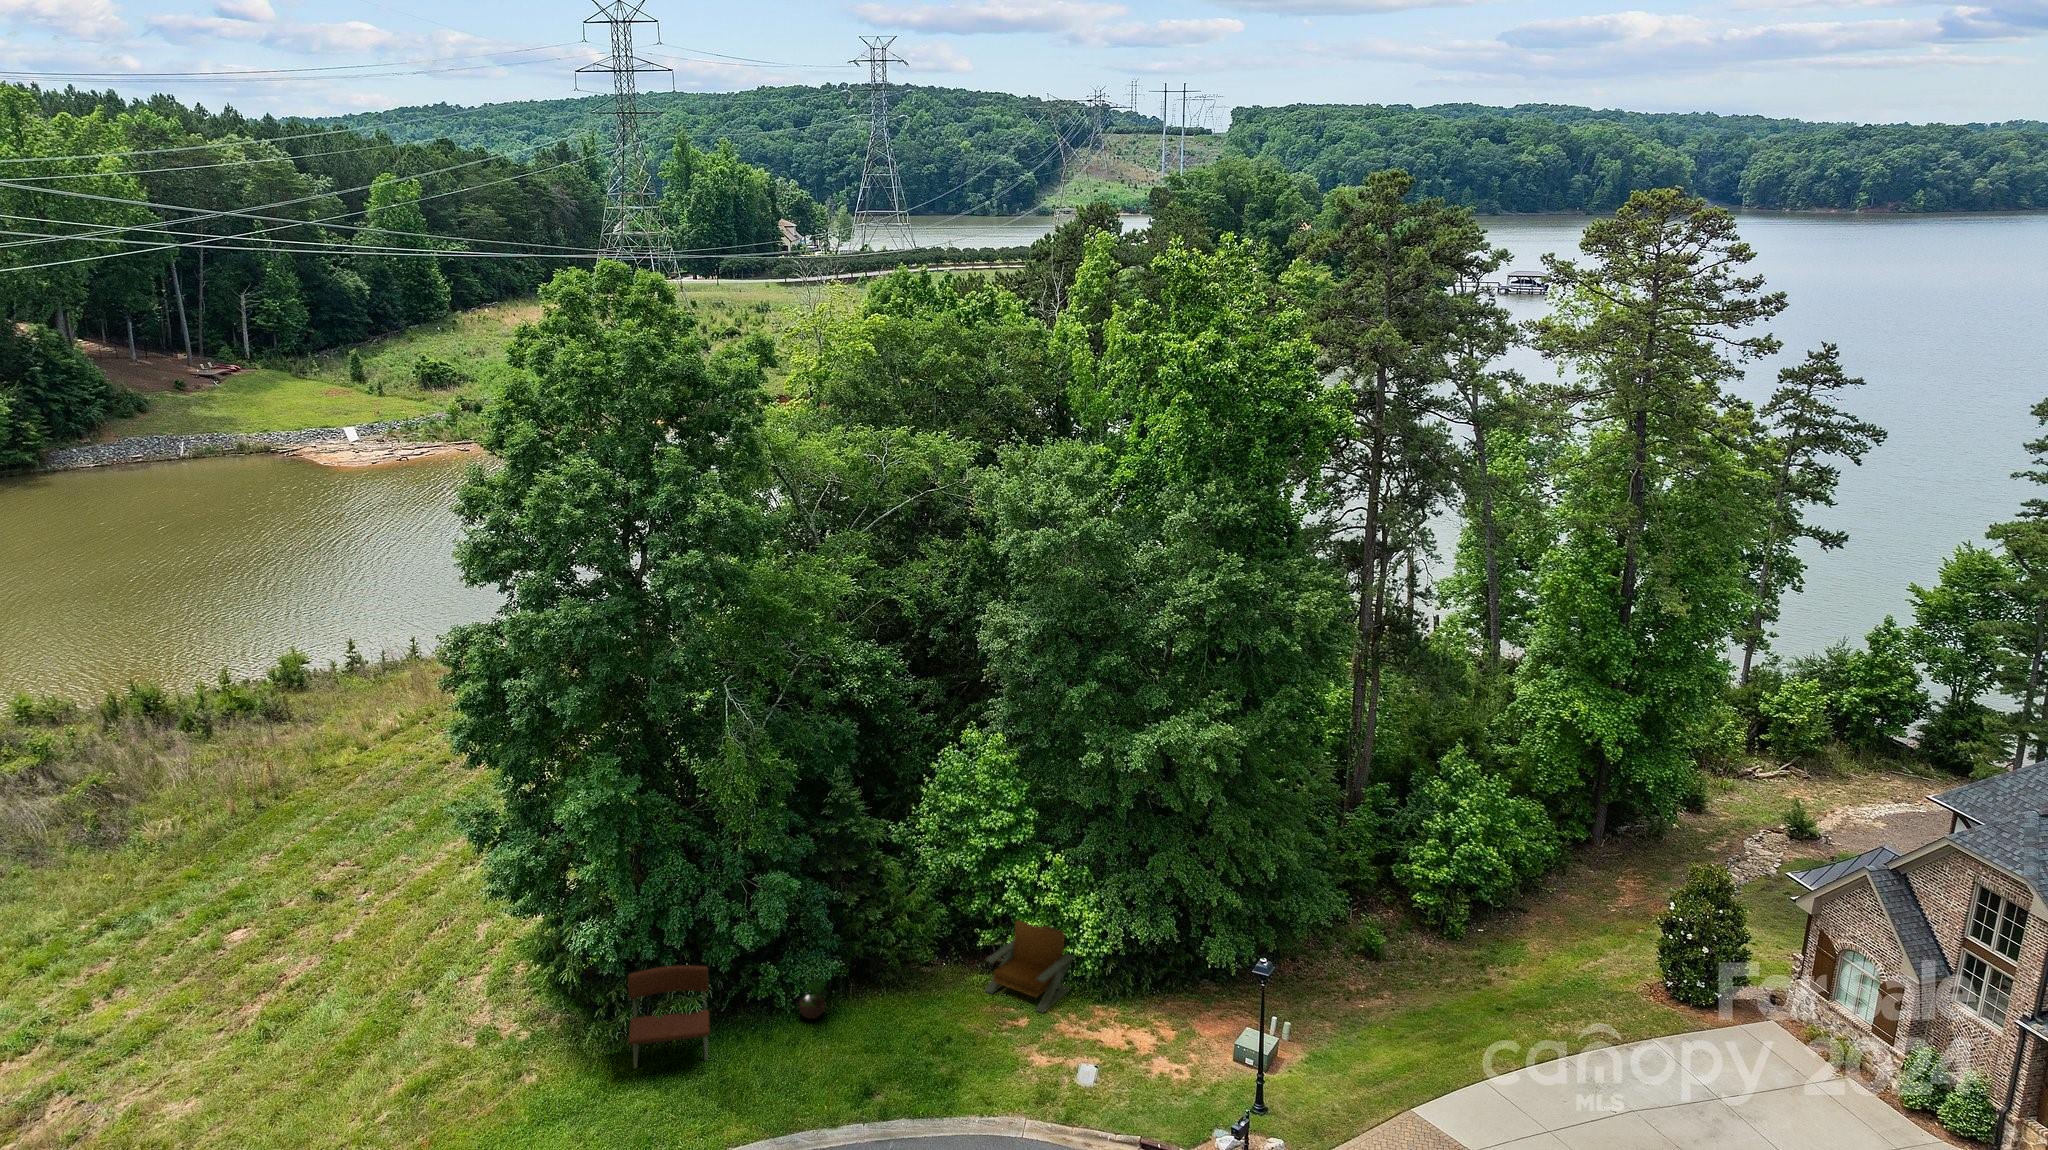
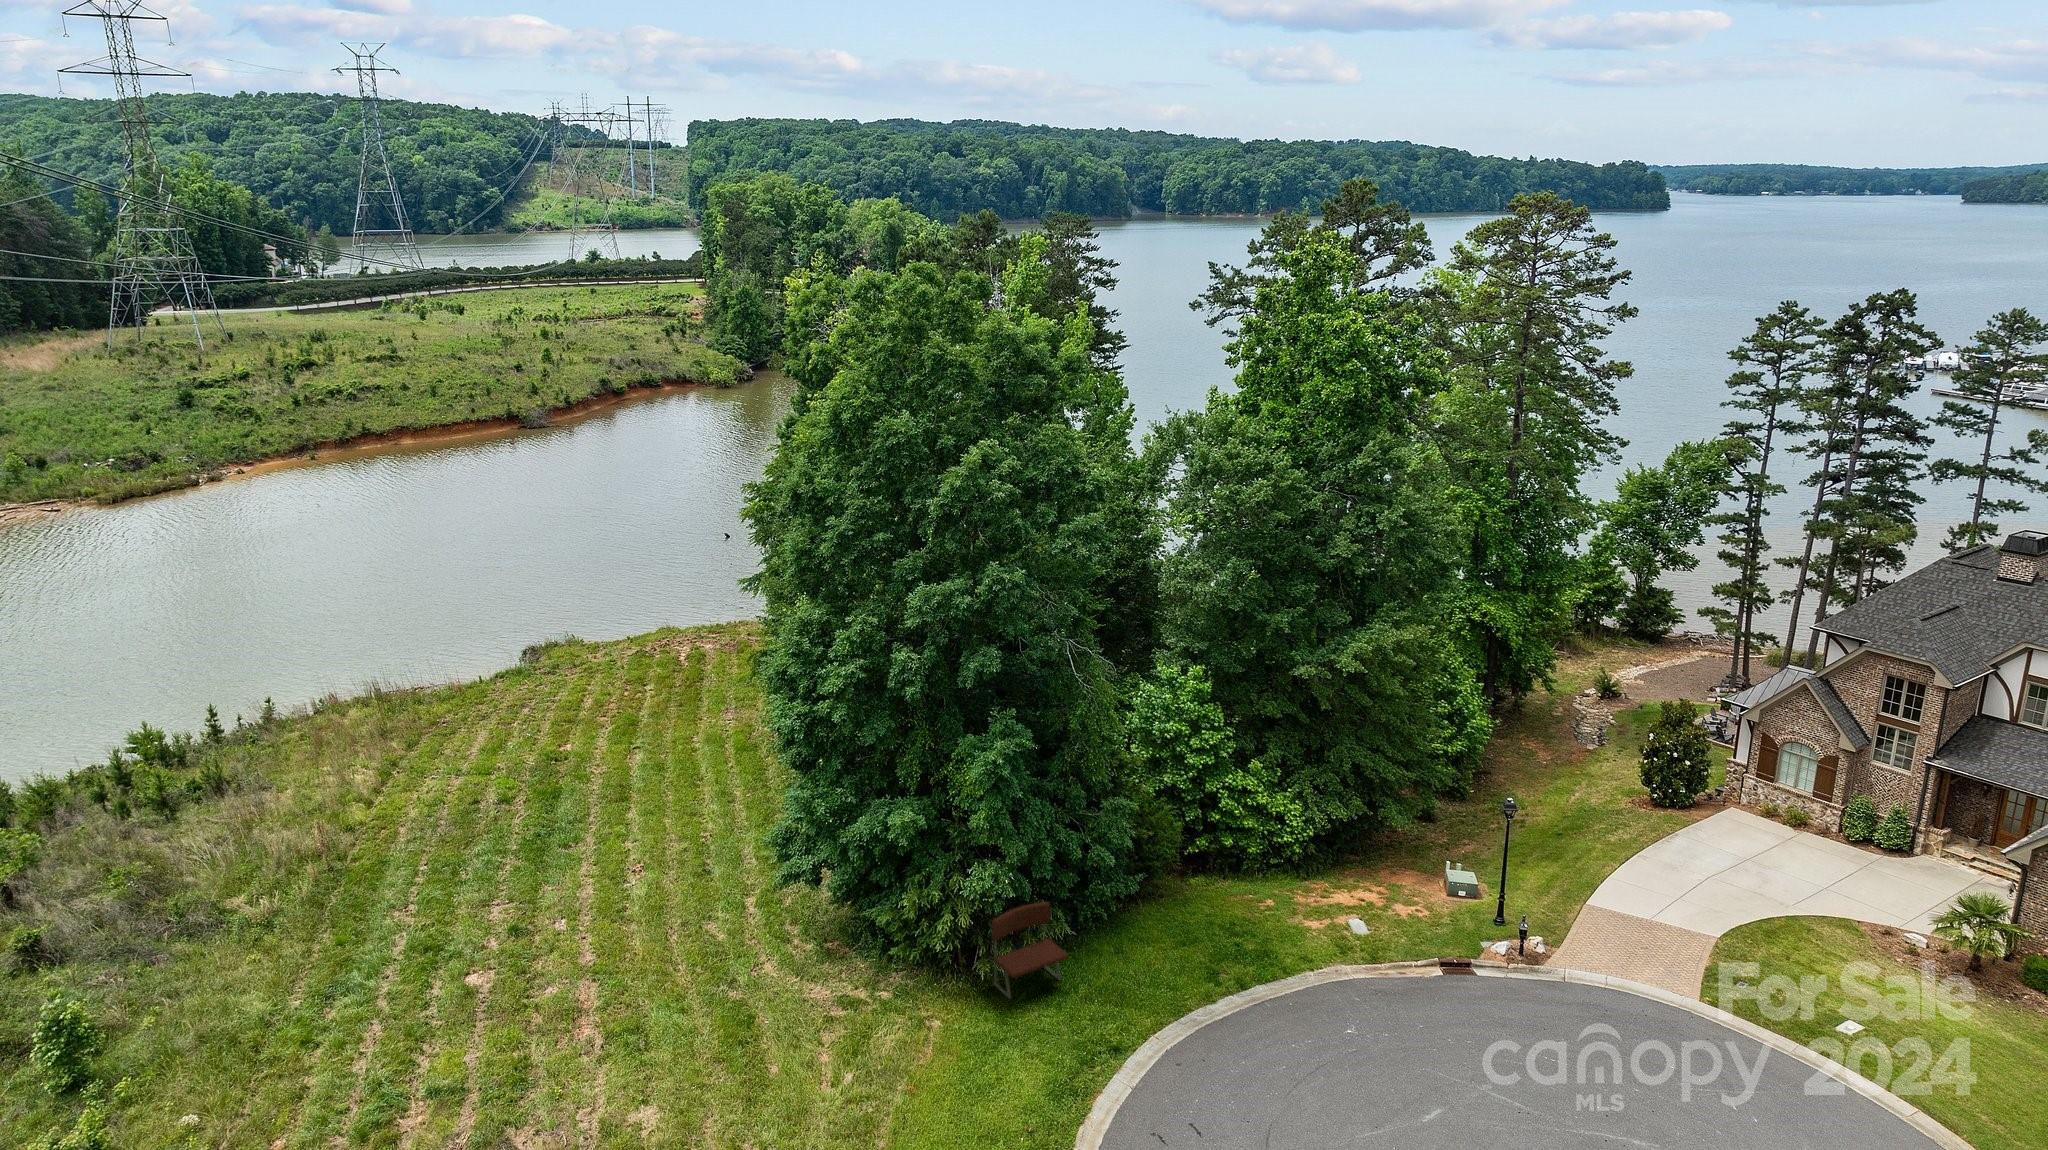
lounge chair: present [985,920,1074,1013] -> none [1219,819,1281,891]
potted tree: present [799,969,829,1019] -> none [1097,884,1127,932]

